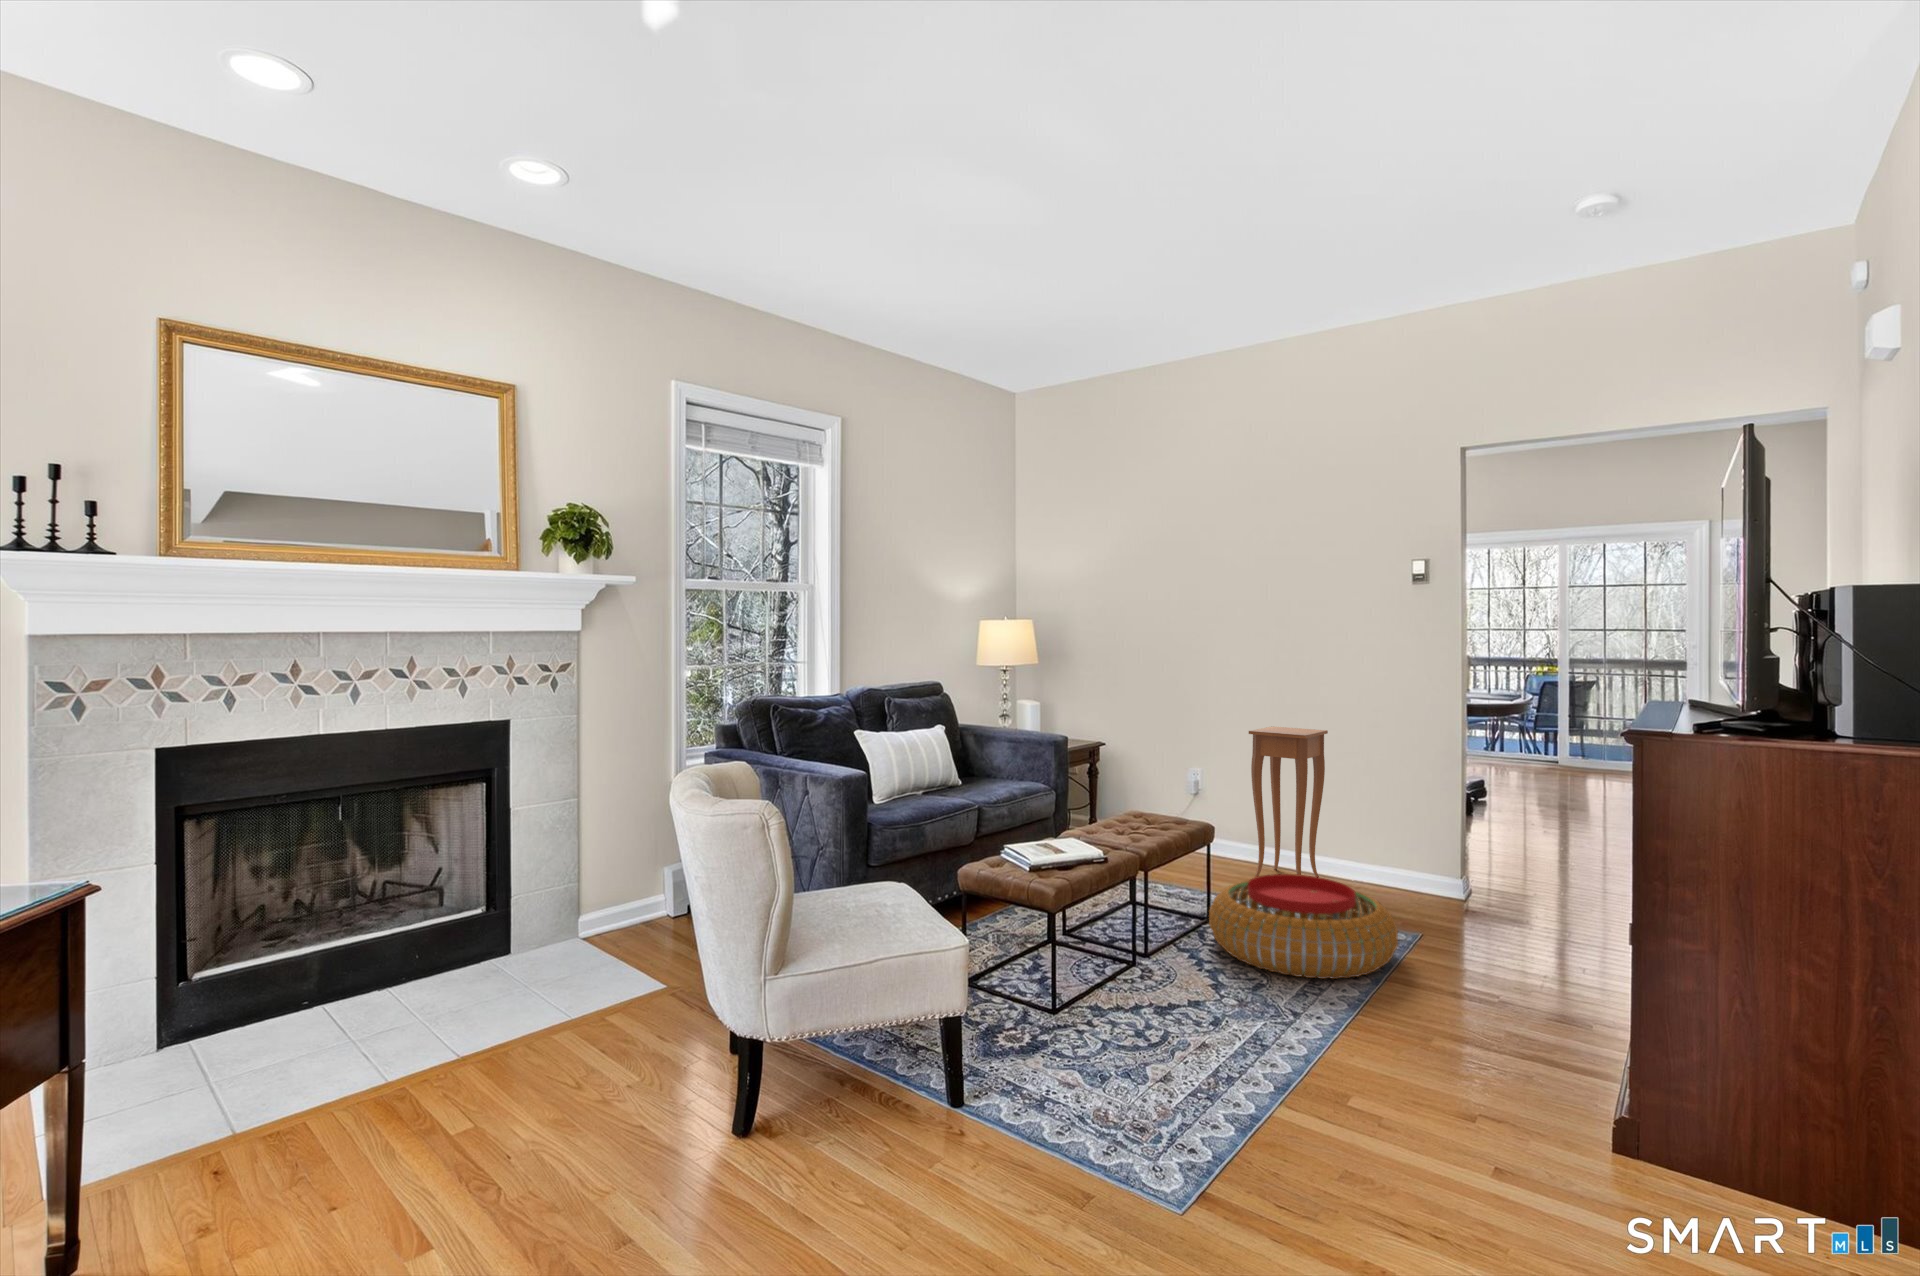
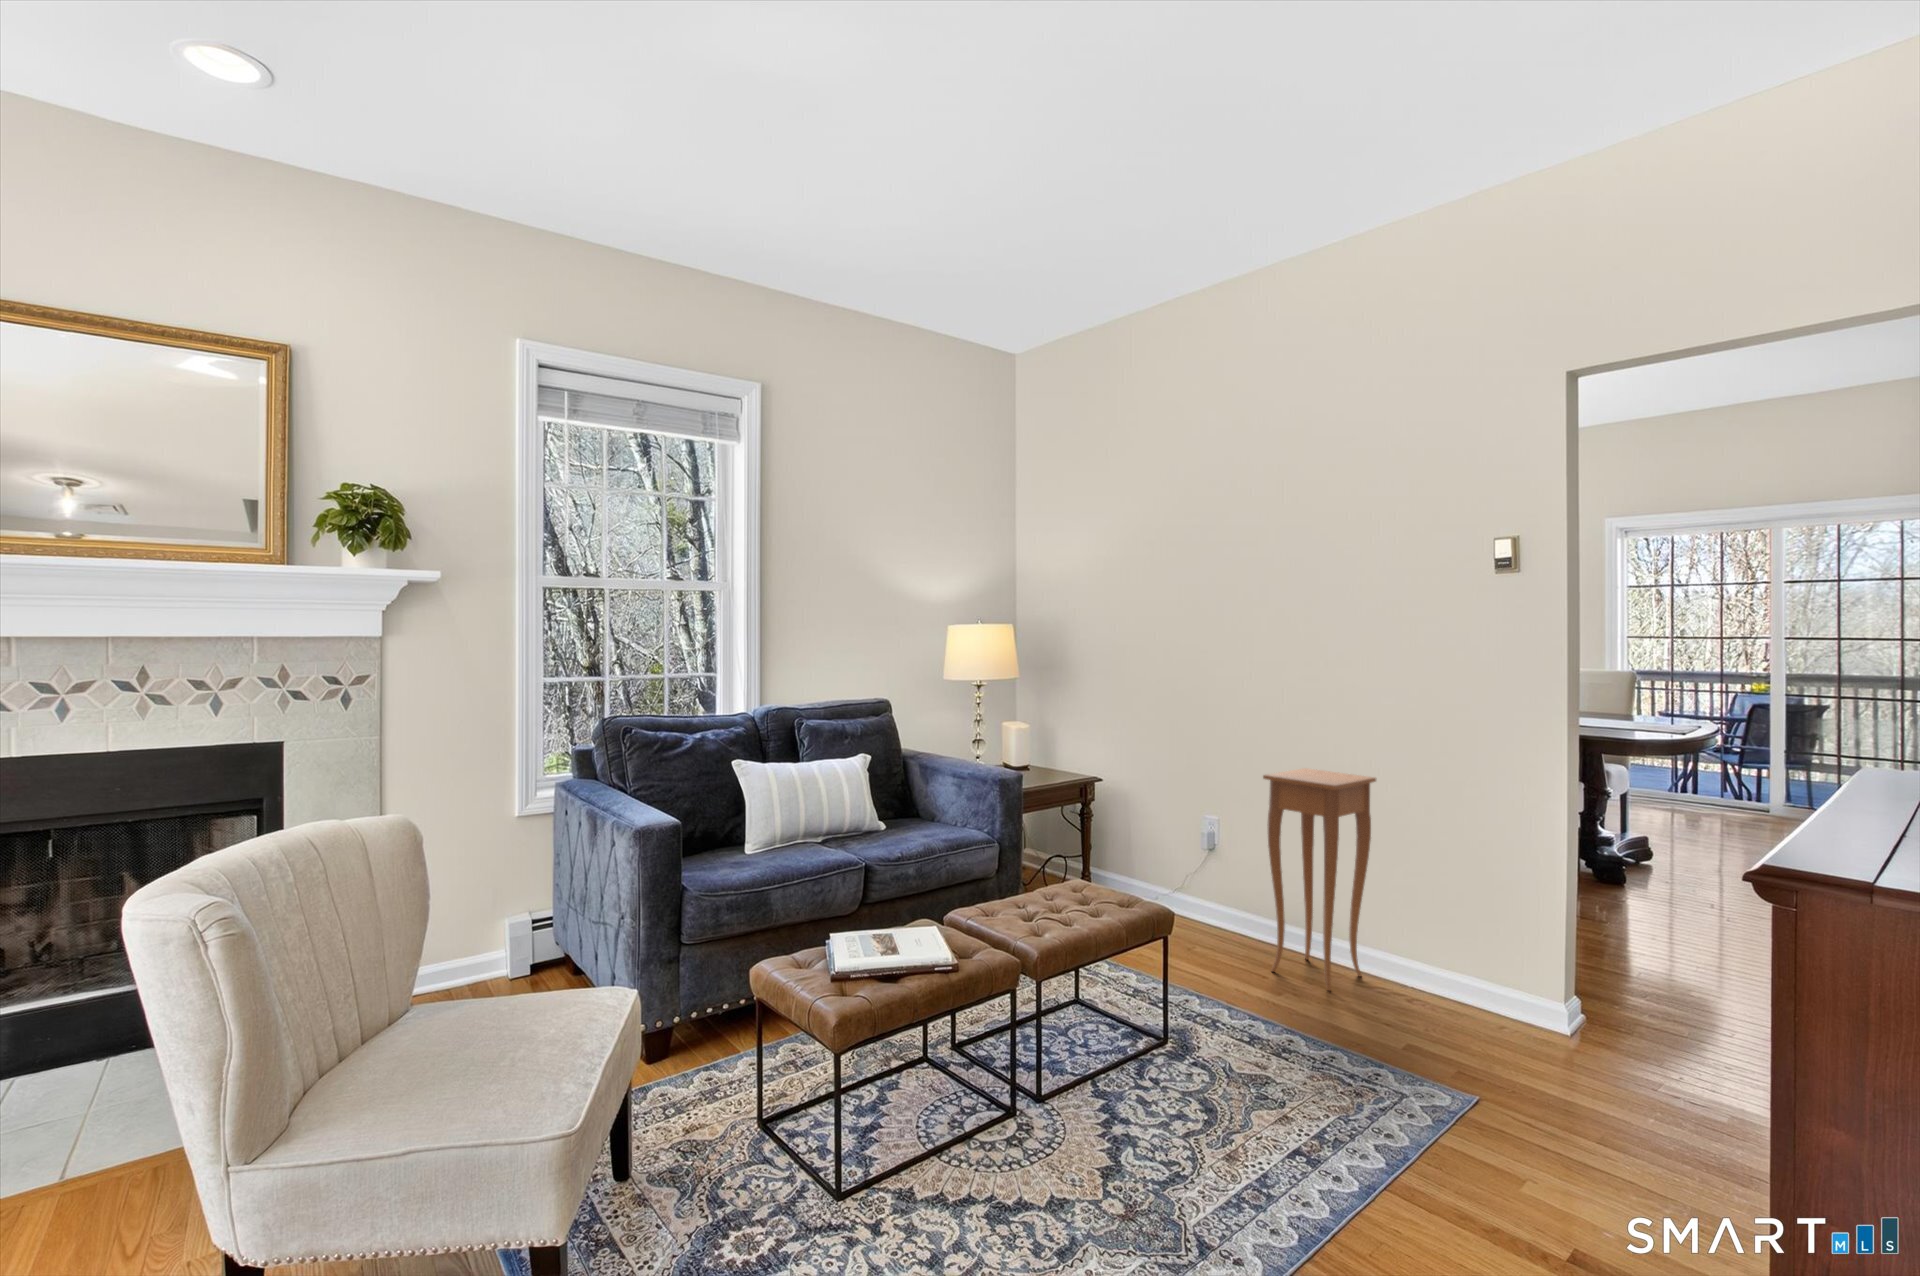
pouf: present [1209,874,1398,979] -> none [1142,991,1418,1176]

